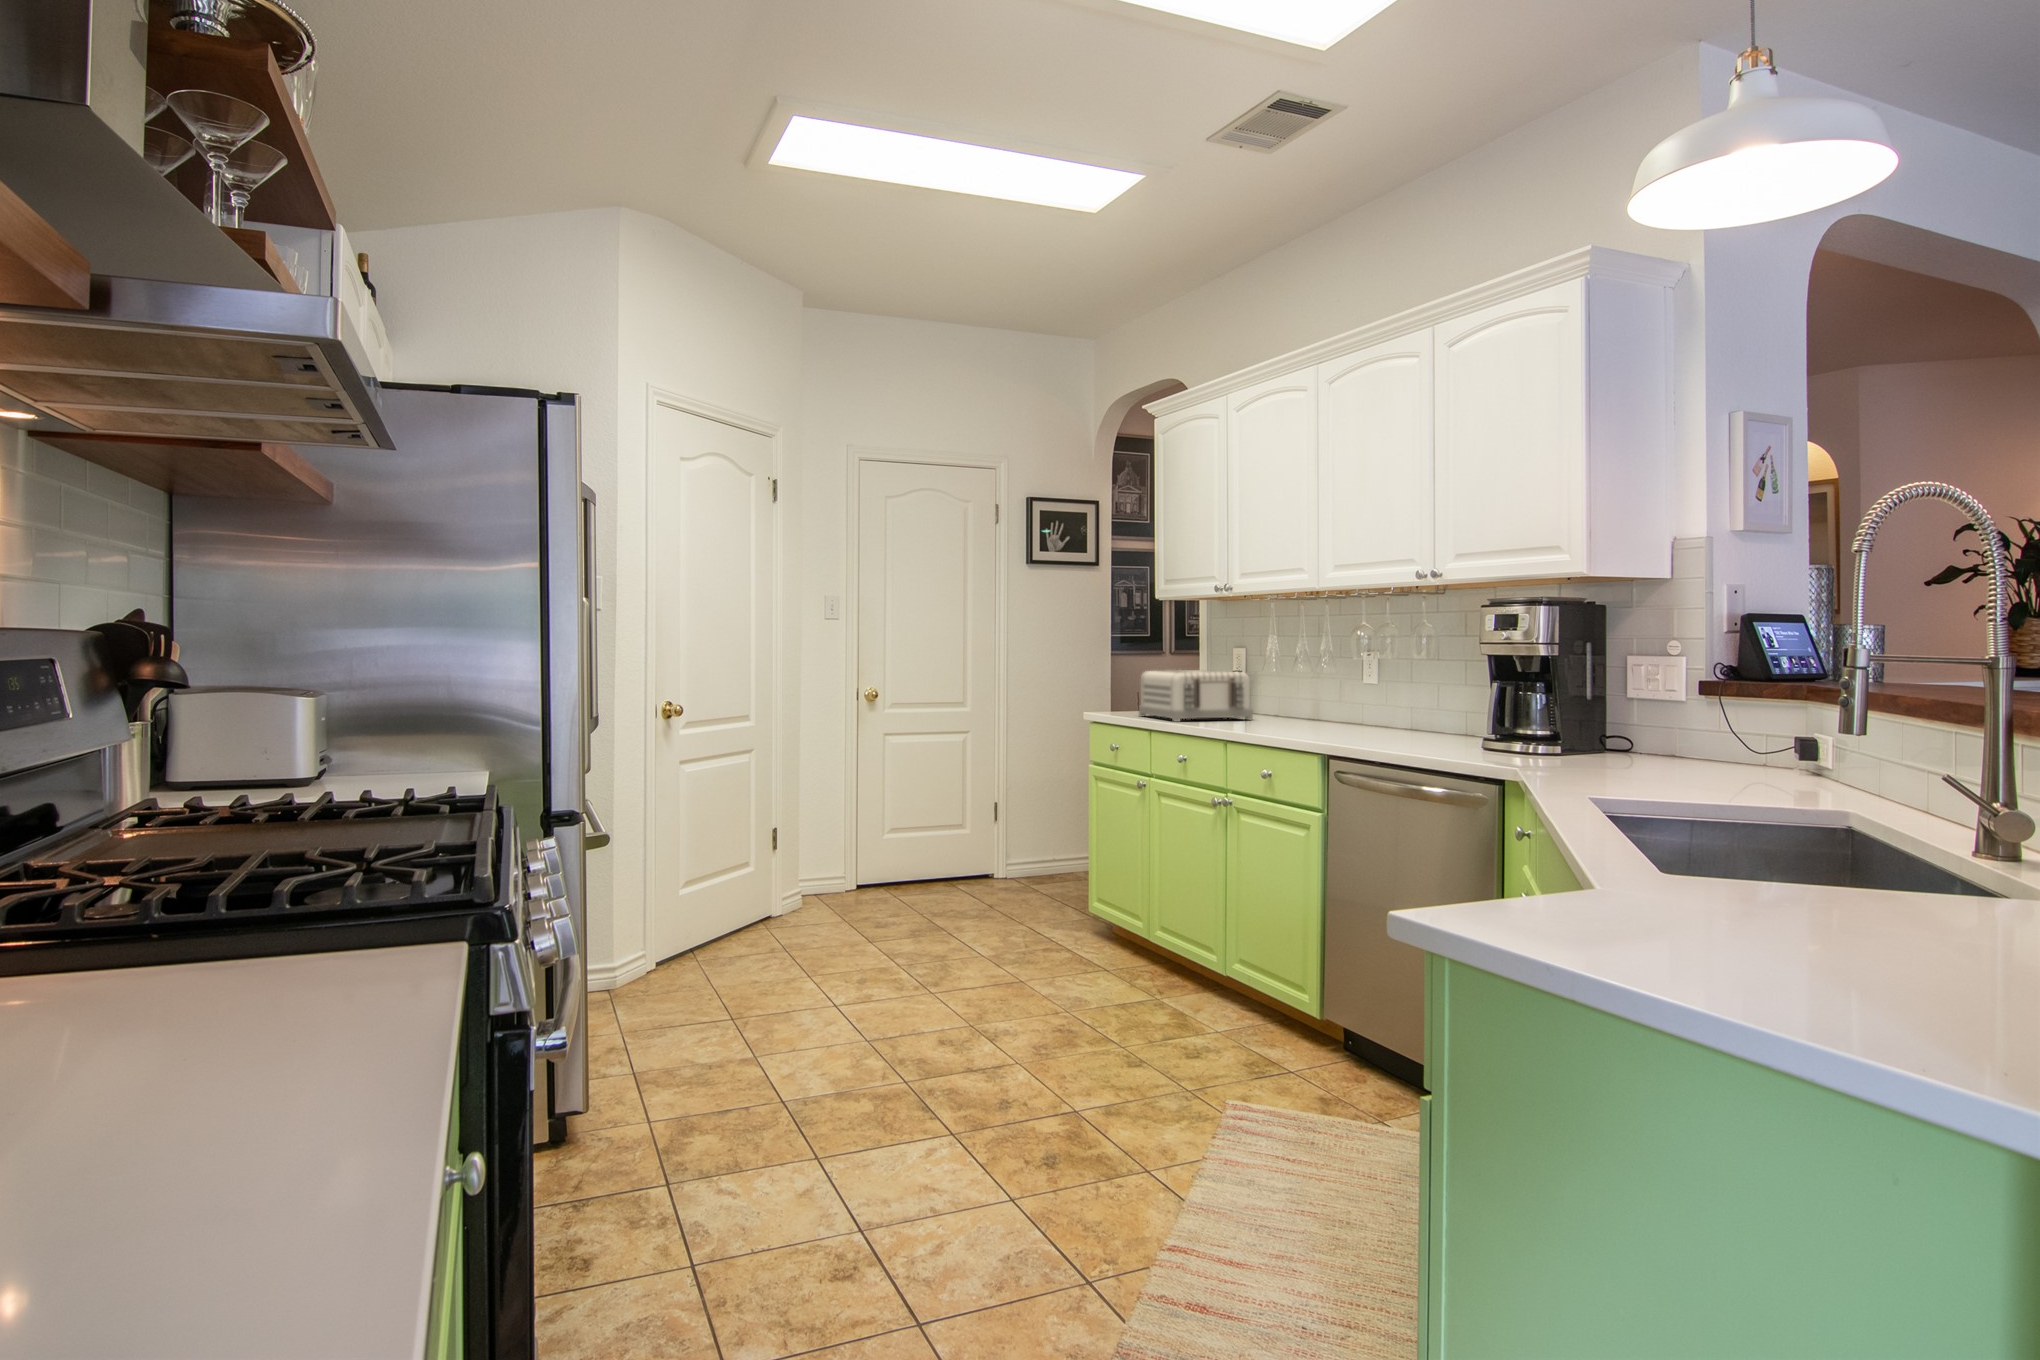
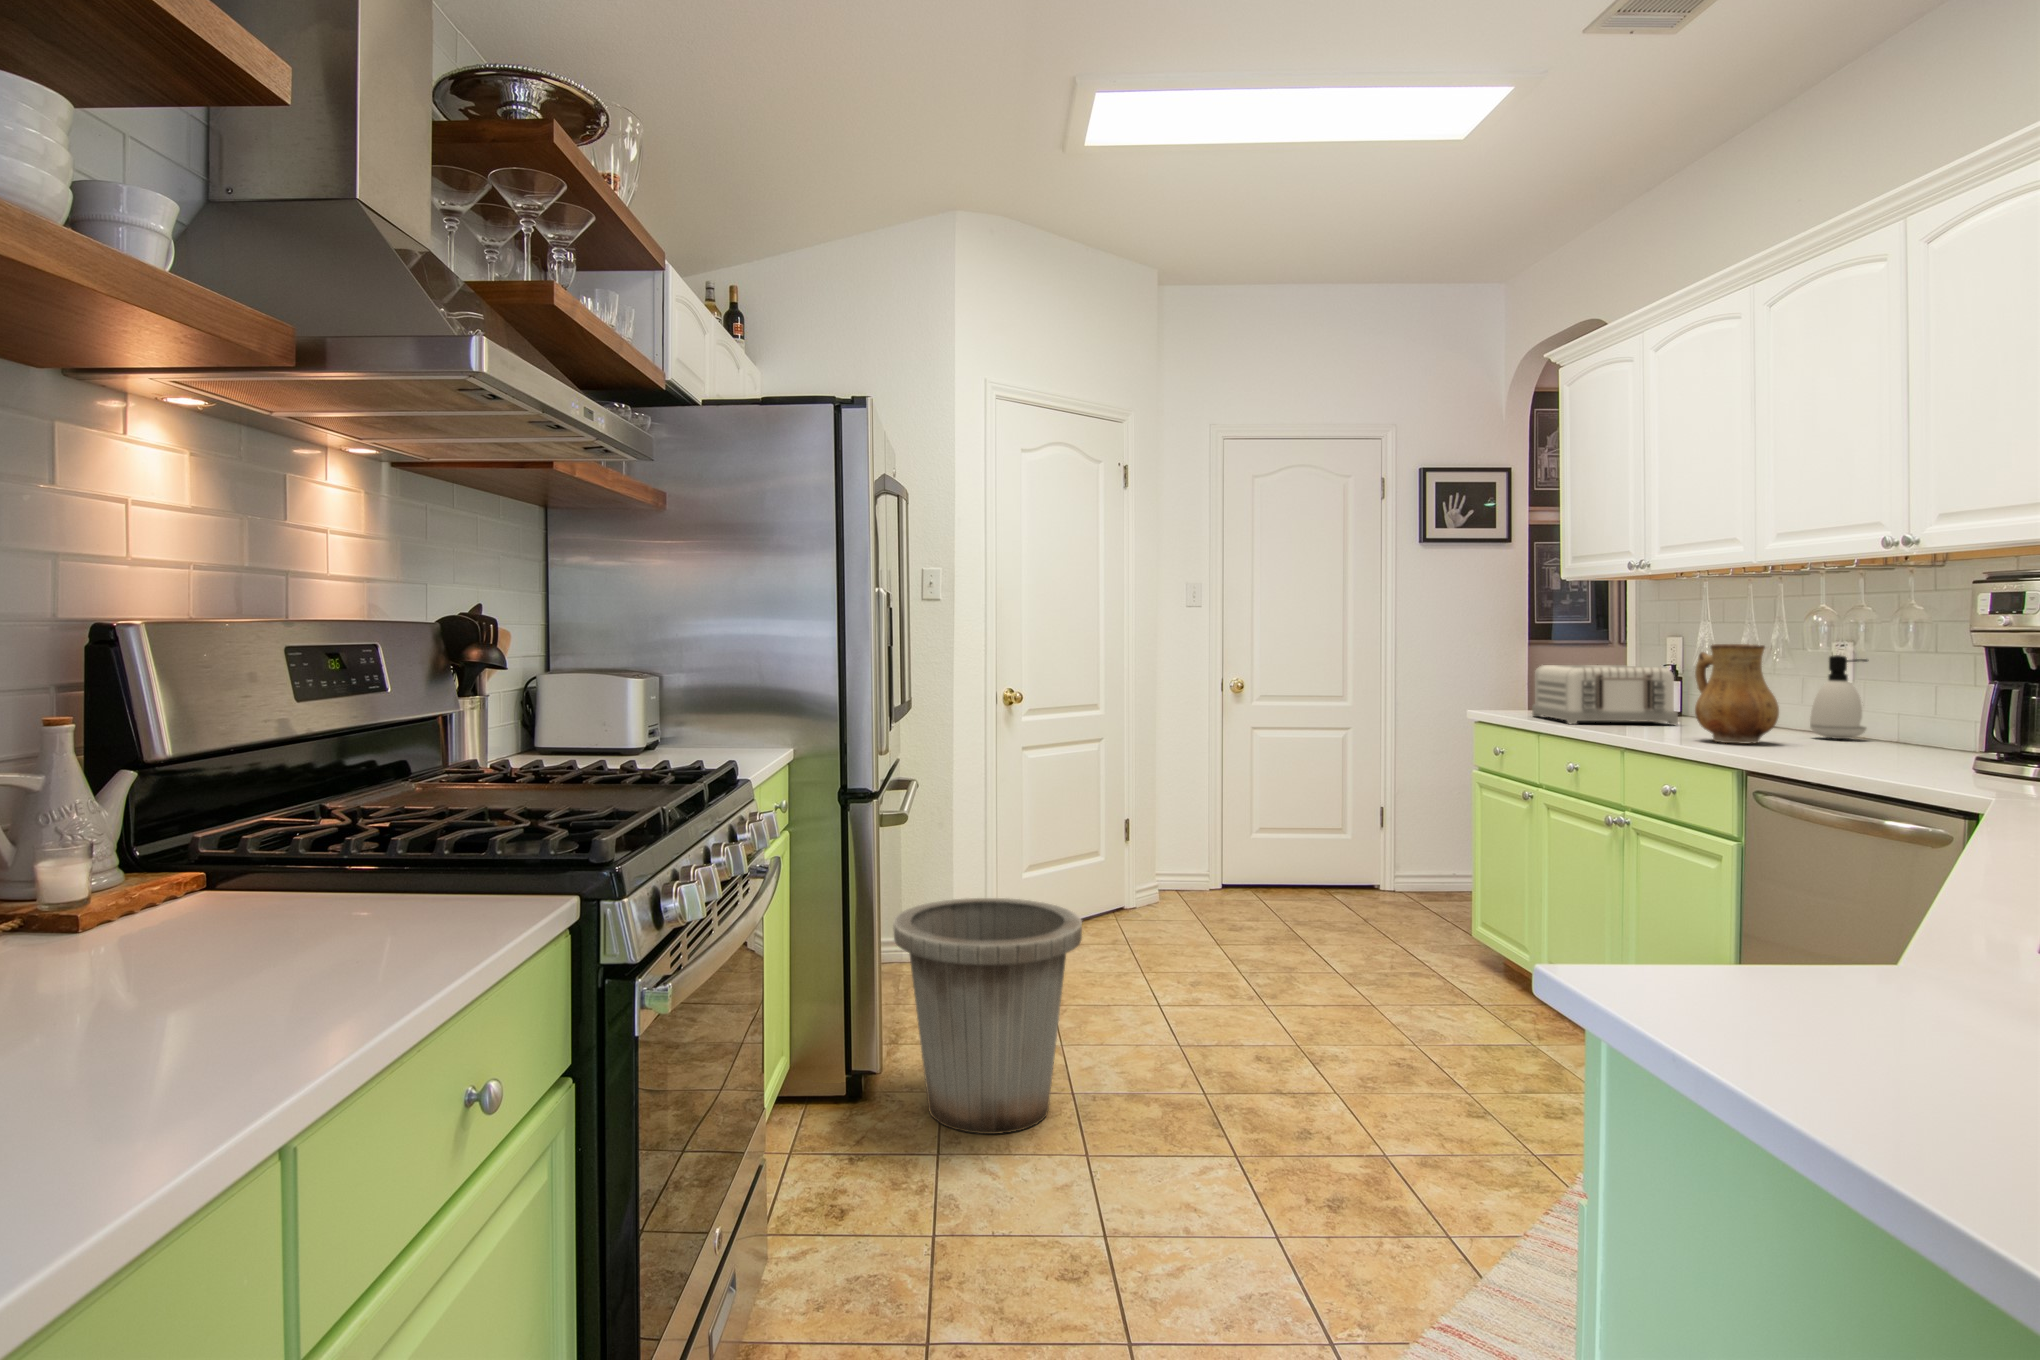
ceramic pitcher: none [1277,652,1338,733] -> present [1695,644,1779,744]
soap dispenser: none [1351,661,1390,727] -> present [1810,655,1867,739]
trash can: none [600,915,798,1159] -> present [893,898,1082,1134]

